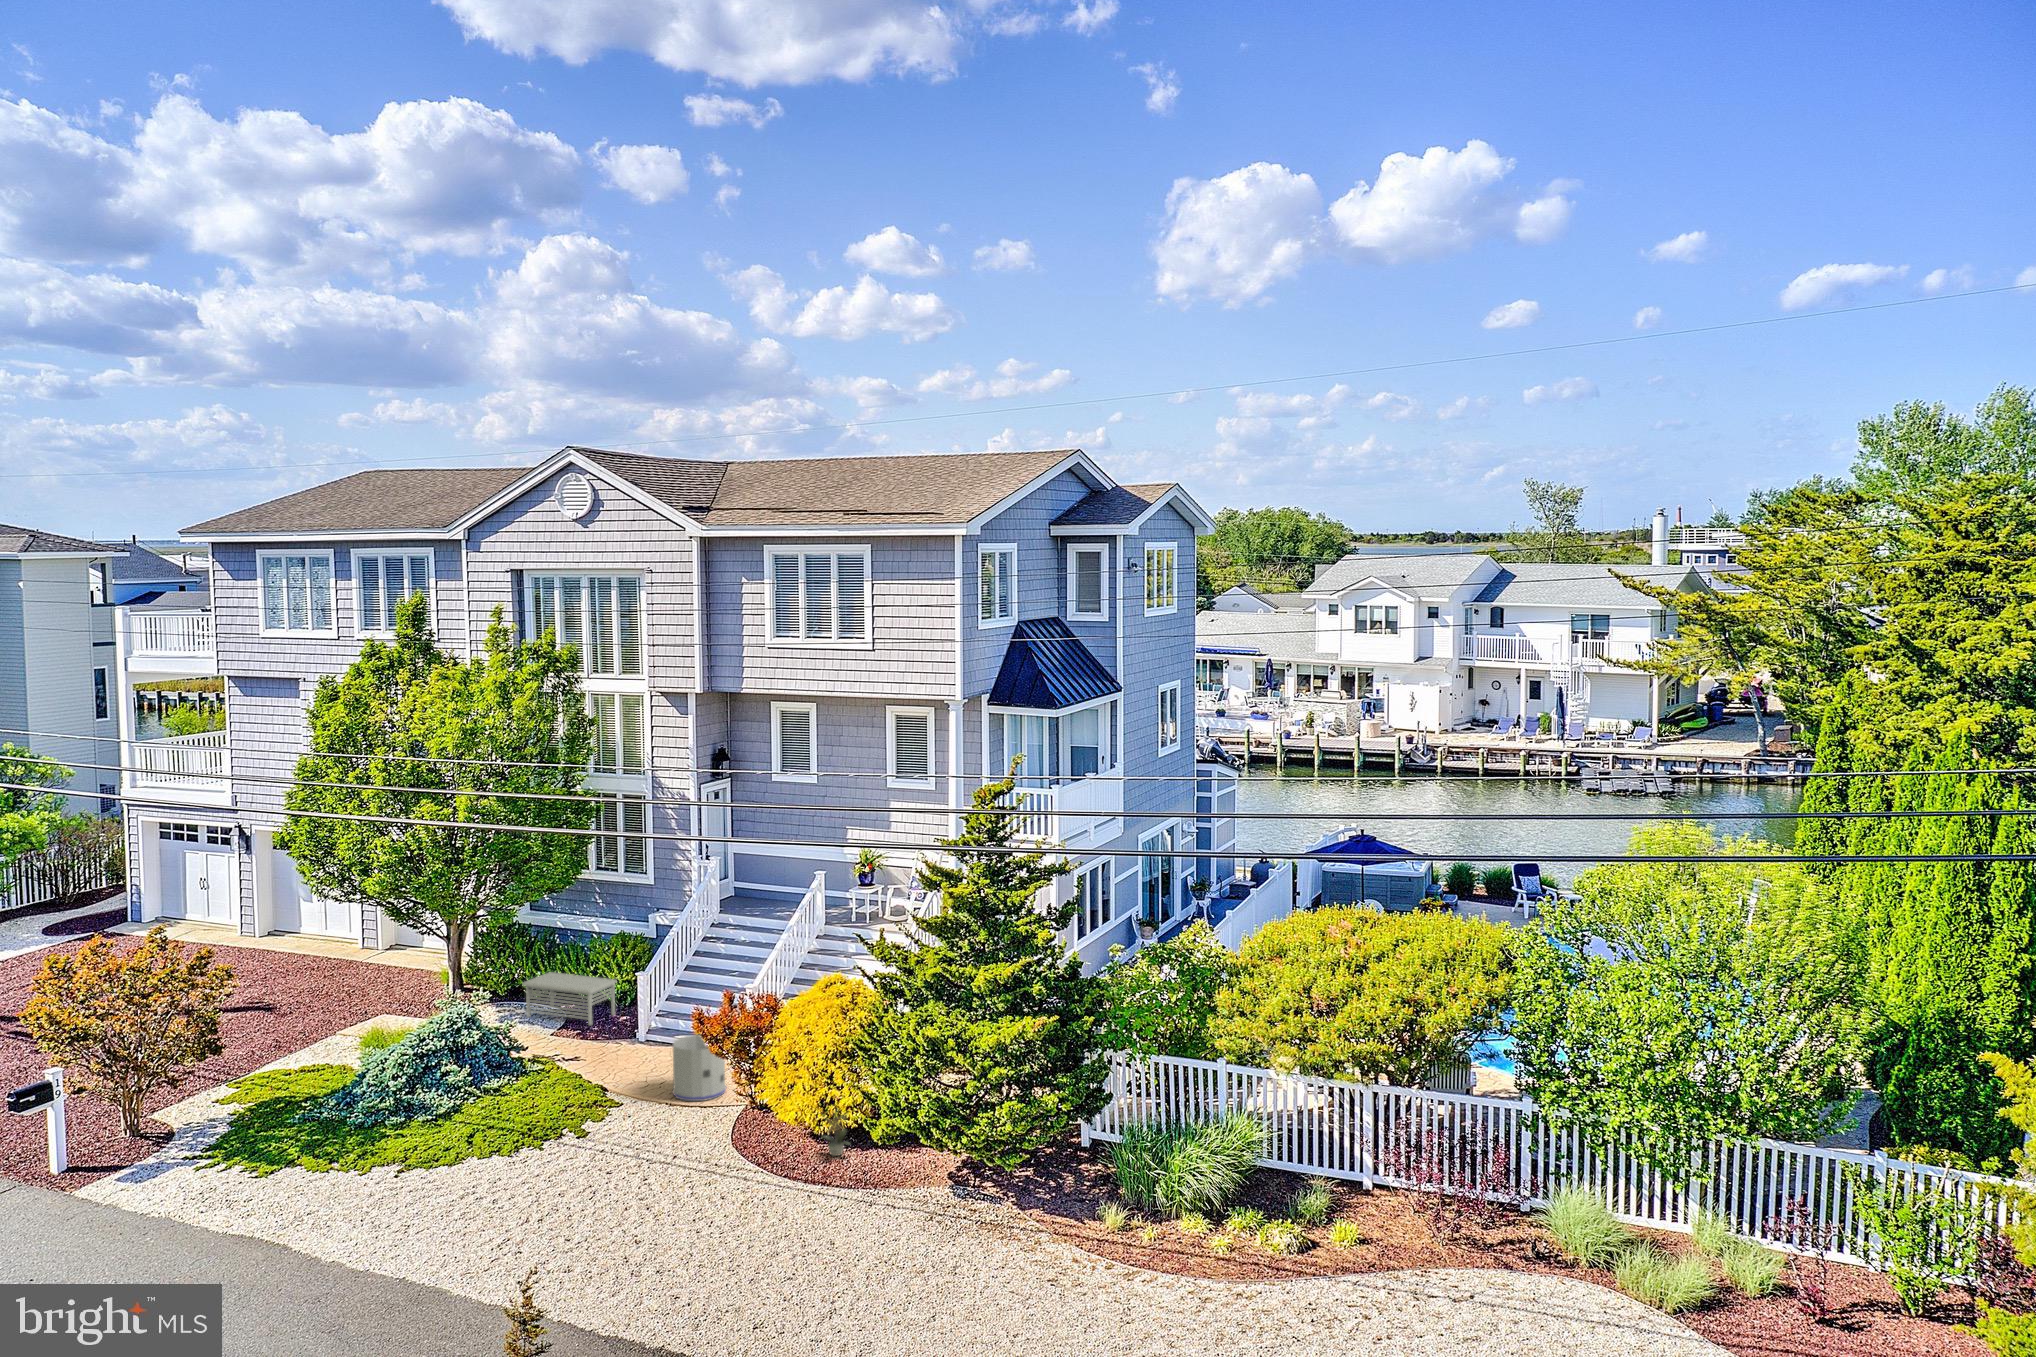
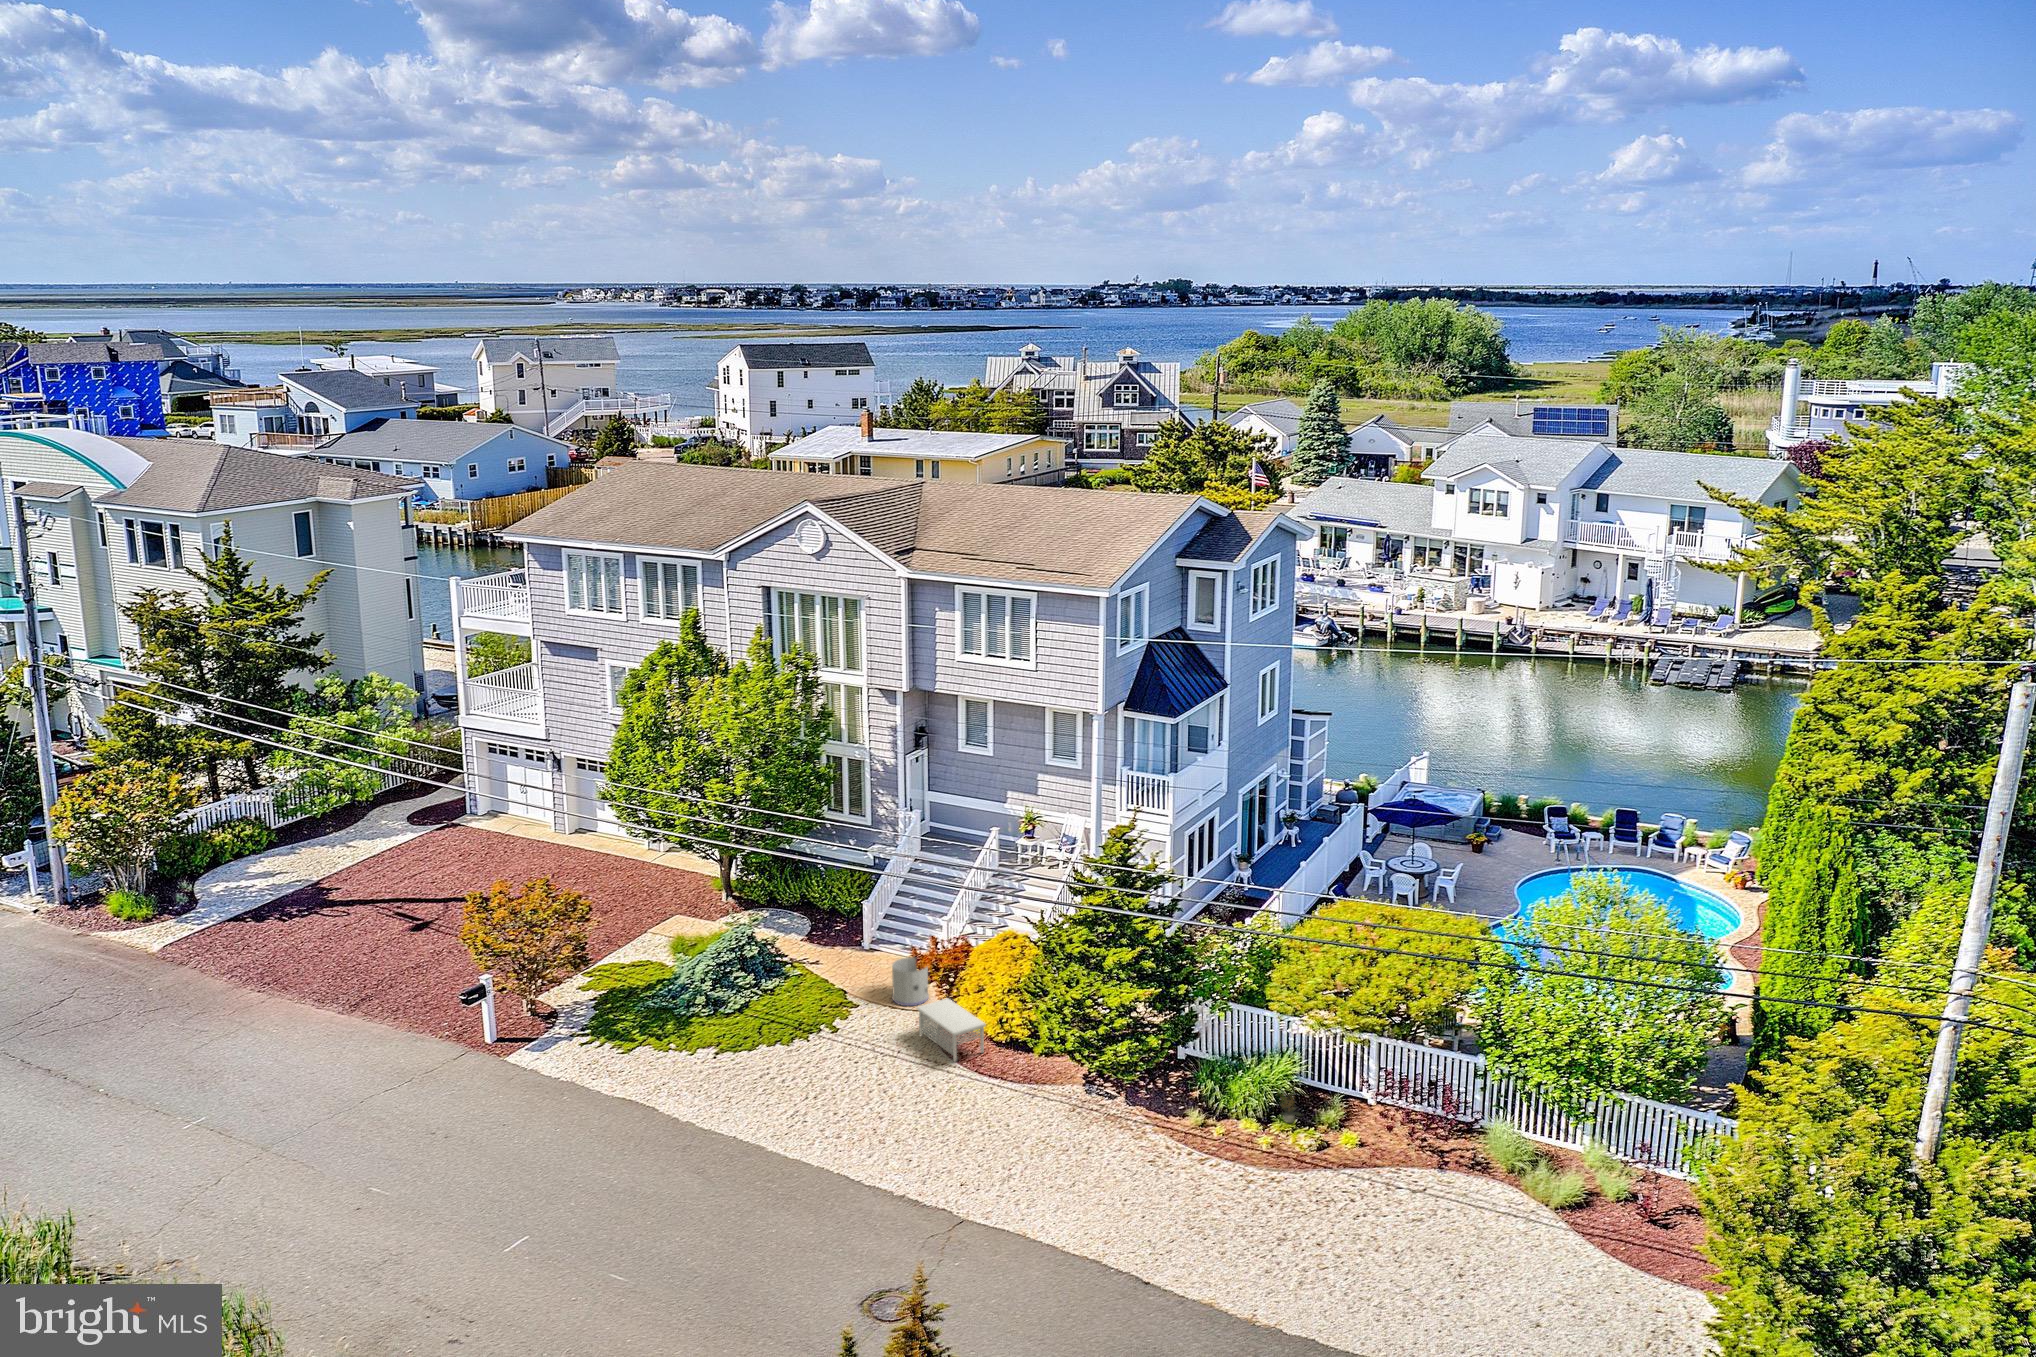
storage bench: present [522,972,617,1025] -> present [917,998,986,1061]
potted plant: present [822,1112,850,1156] -> present [1280,1090,1301,1123]

